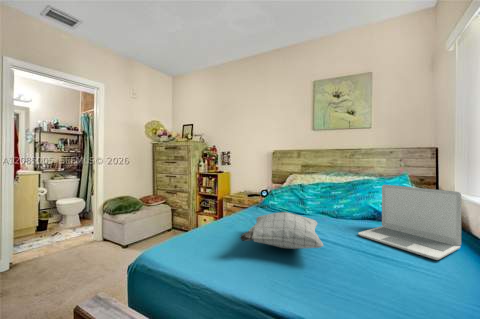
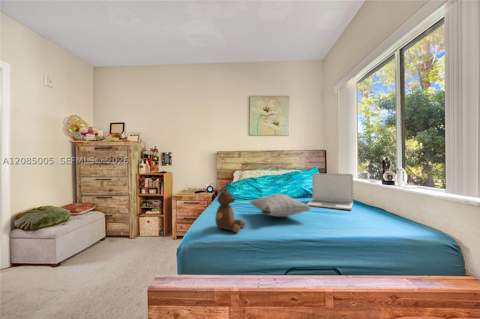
teddy bear: none [173,196,217,258] -> present [215,187,245,232]

